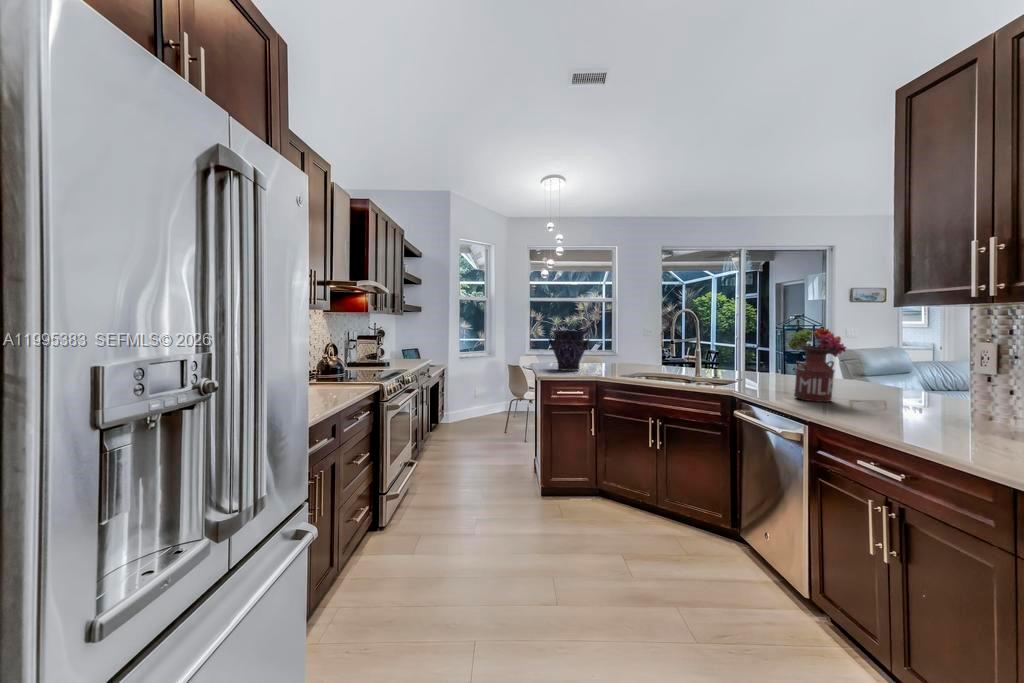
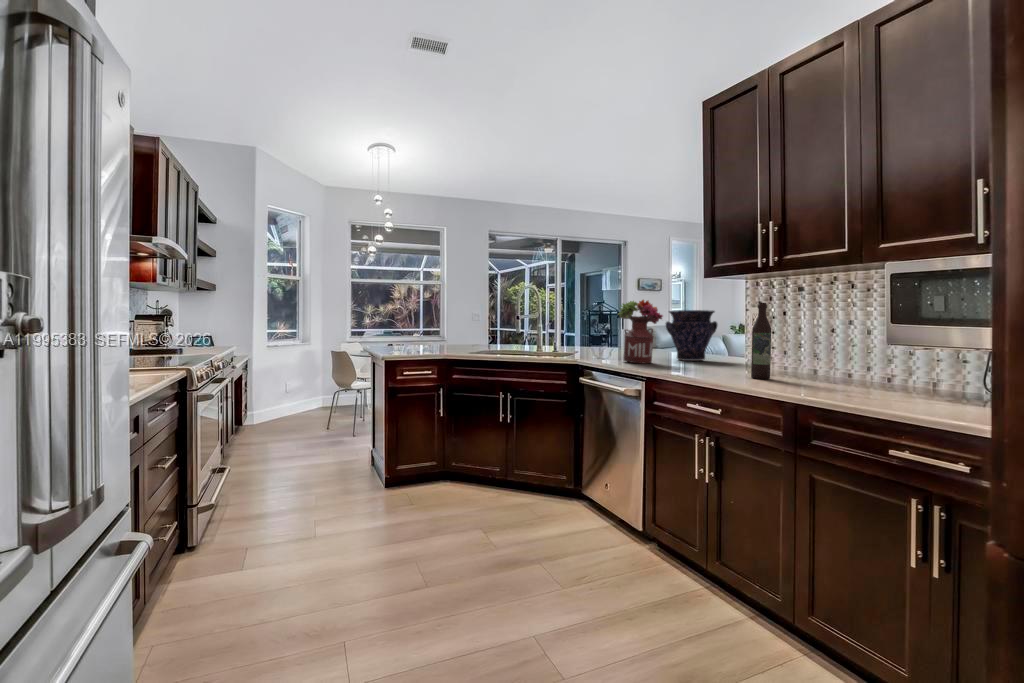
vase: present [549,330,589,371] -> present [666,310,717,361]
wine bottle: none [957,343,991,442] -> present [751,303,771,379]

